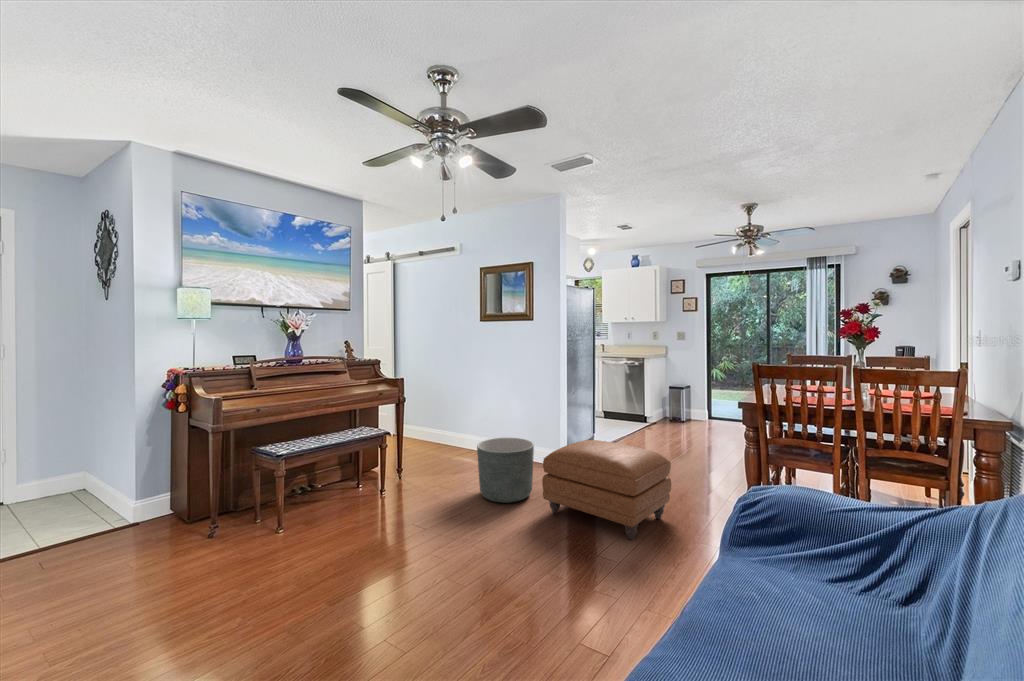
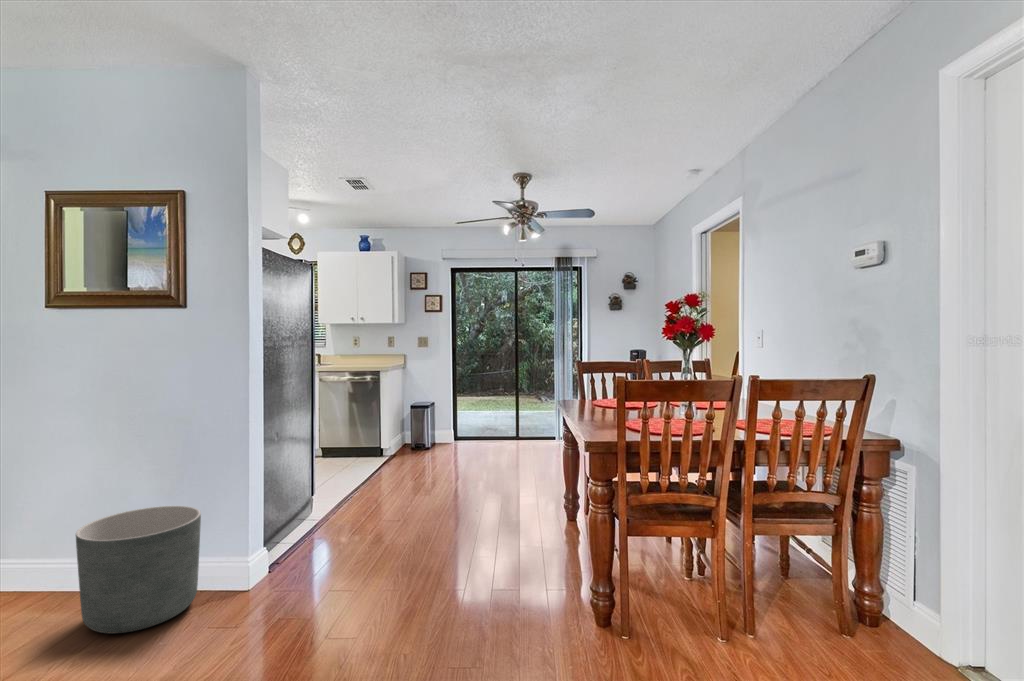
ottoman: present [542,440,671,540] -> none [216,491,427,641]

